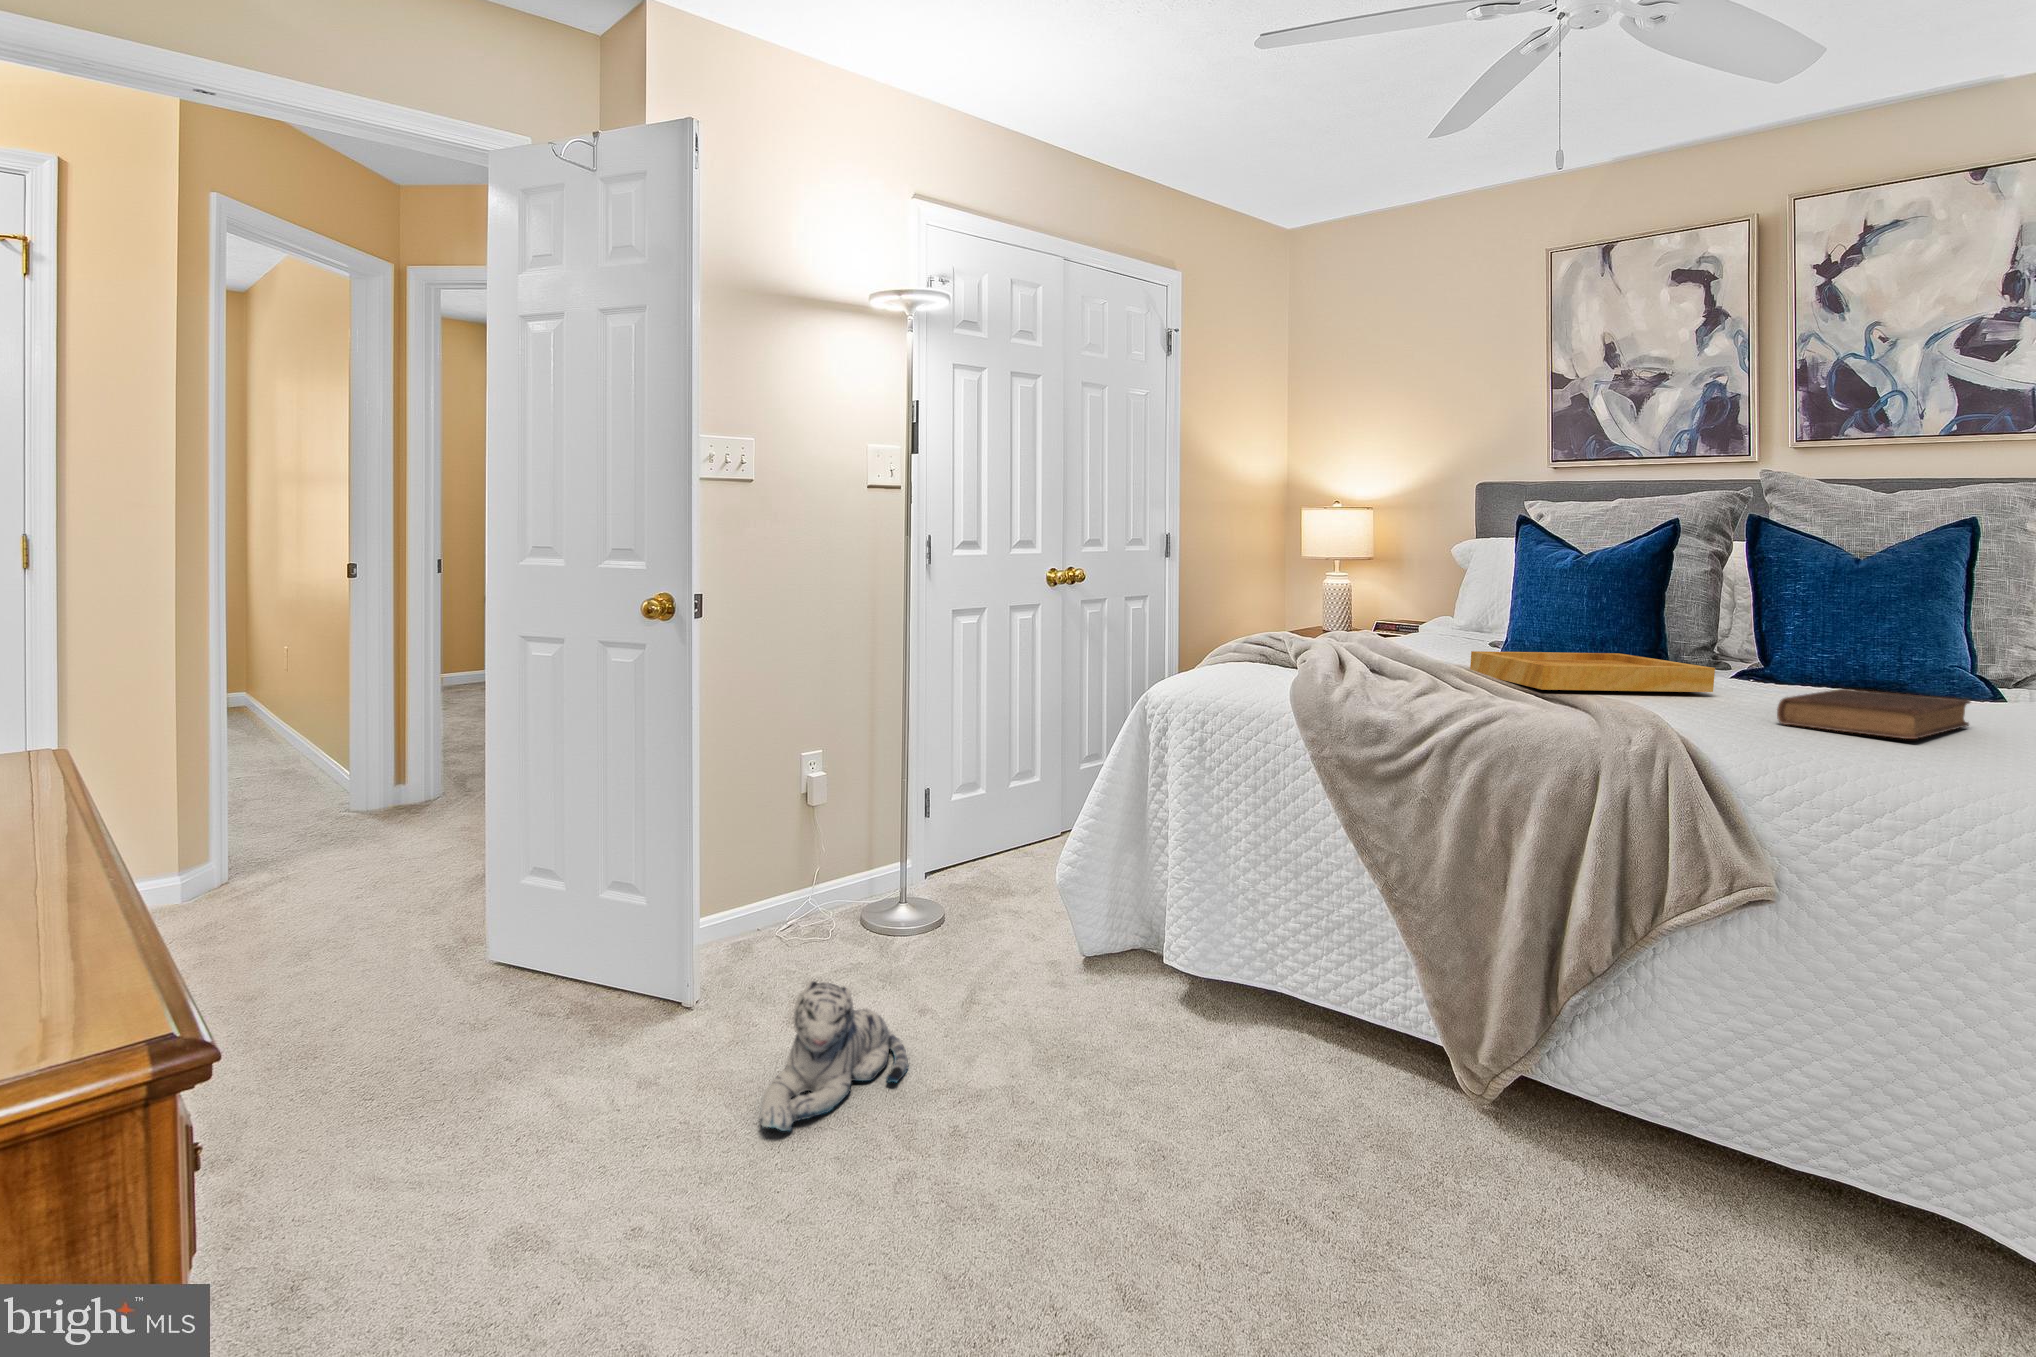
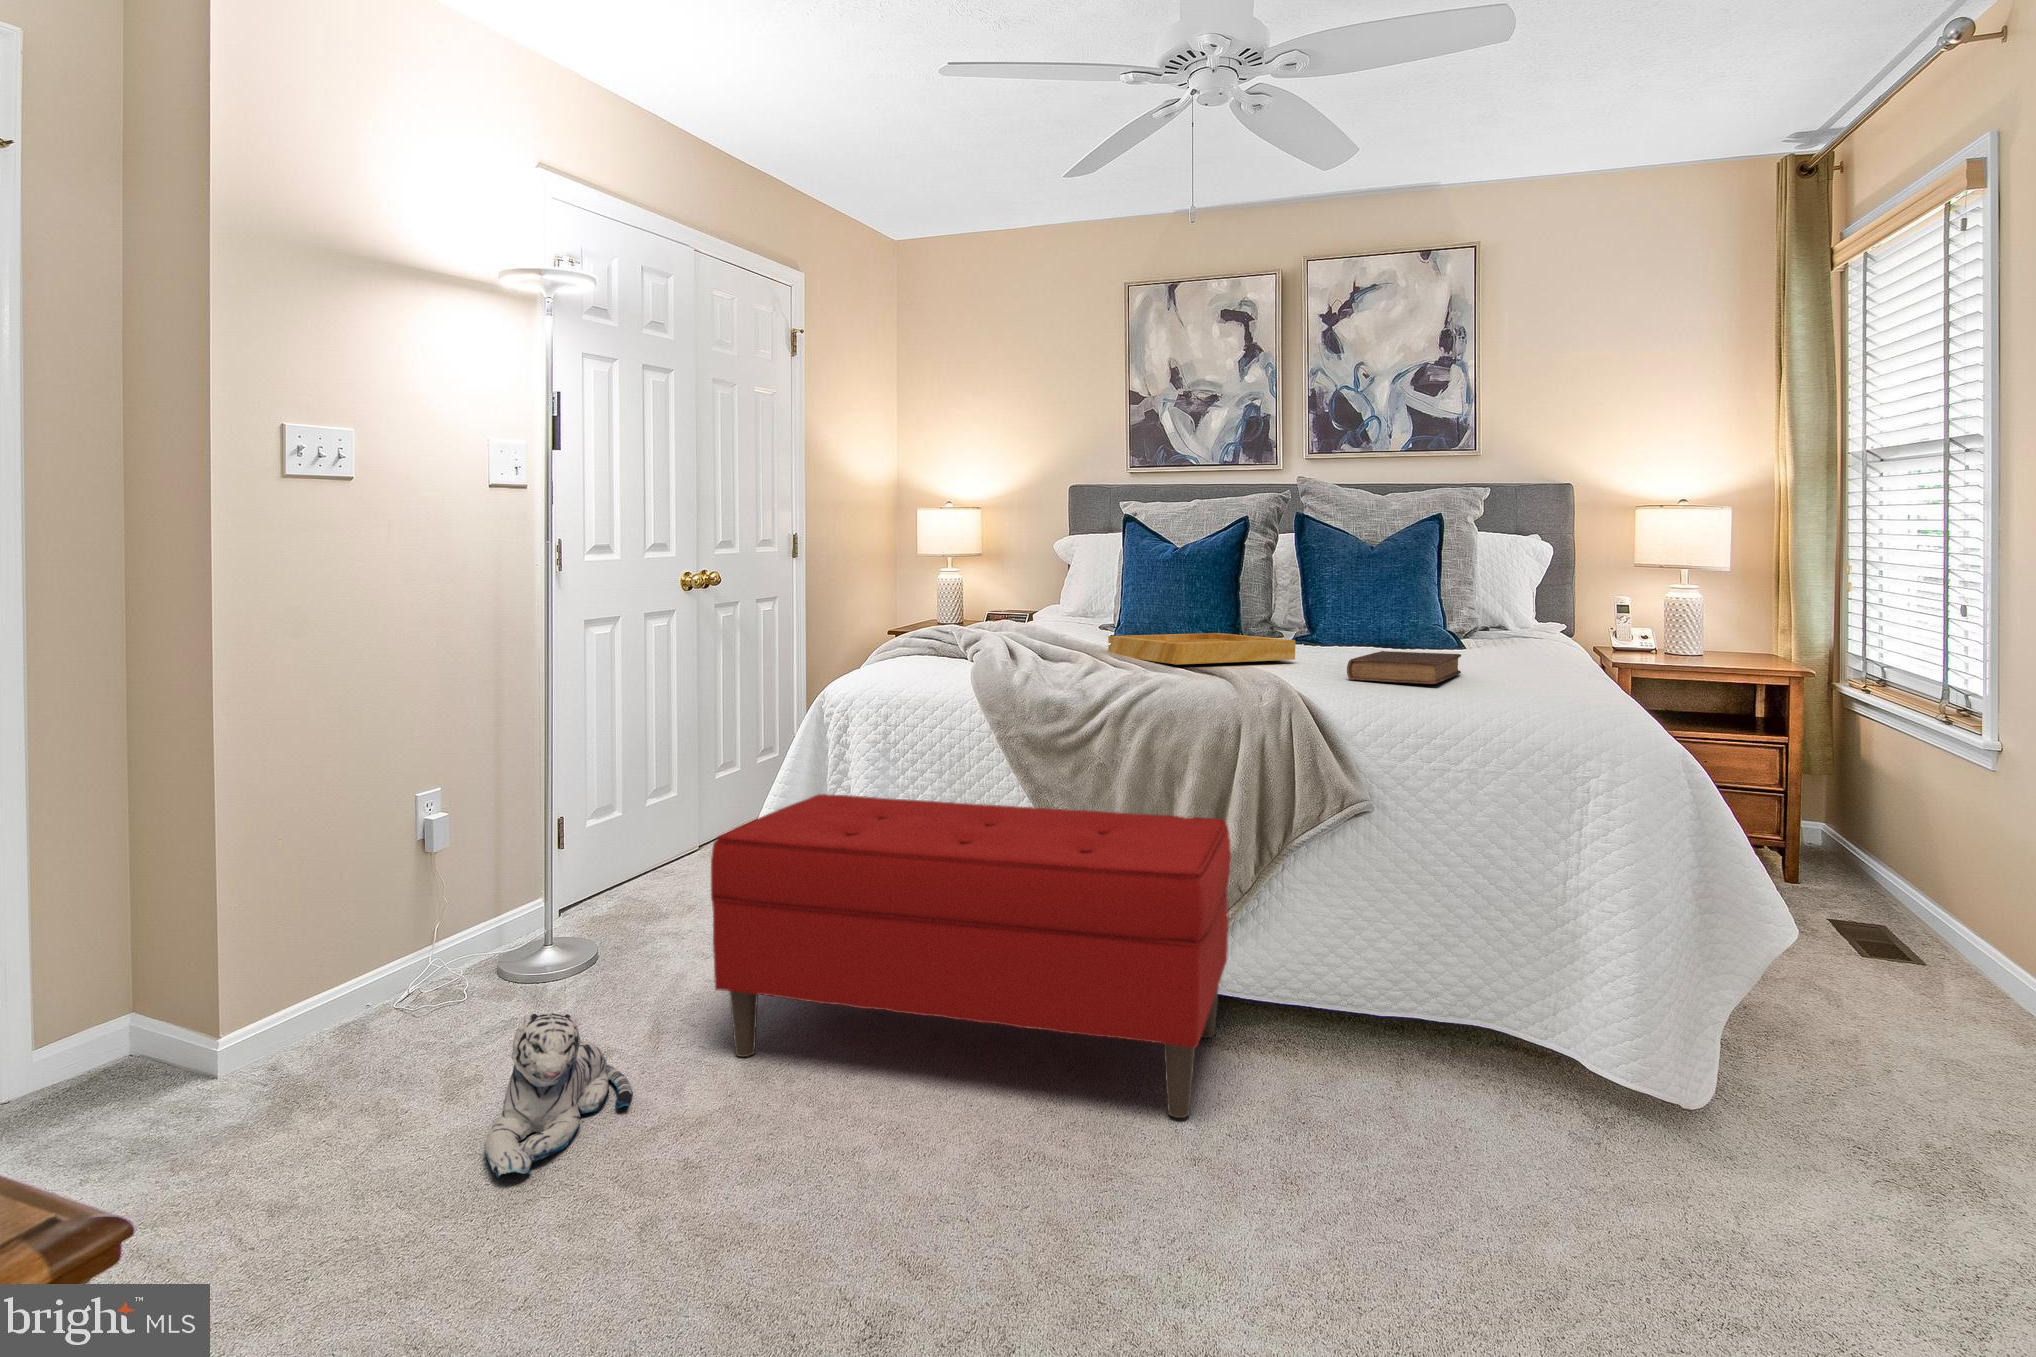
bench: none [994,798,1584,1240] -> present [711,794,1231,1118]

